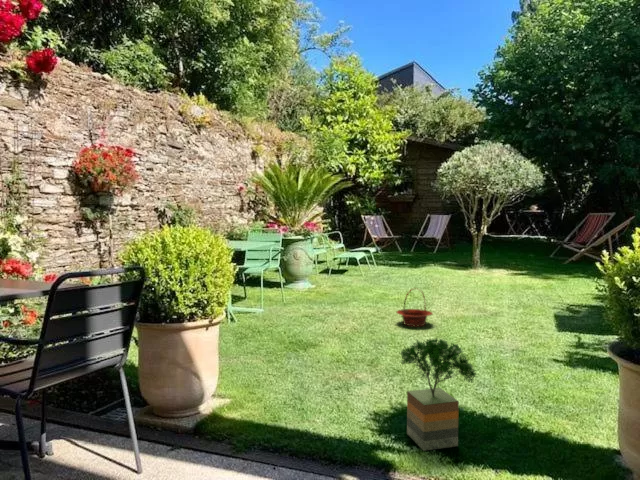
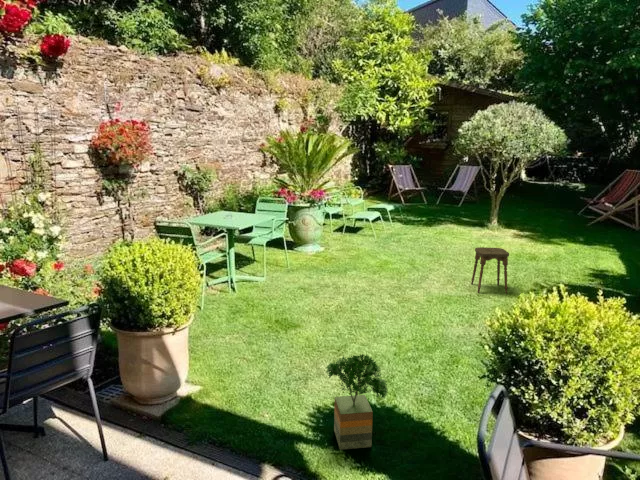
stool: none [481,268,521,314] -> present [471,247,509,293]
basket: present [397,290,432,327] -> none [380,271,414,307]

